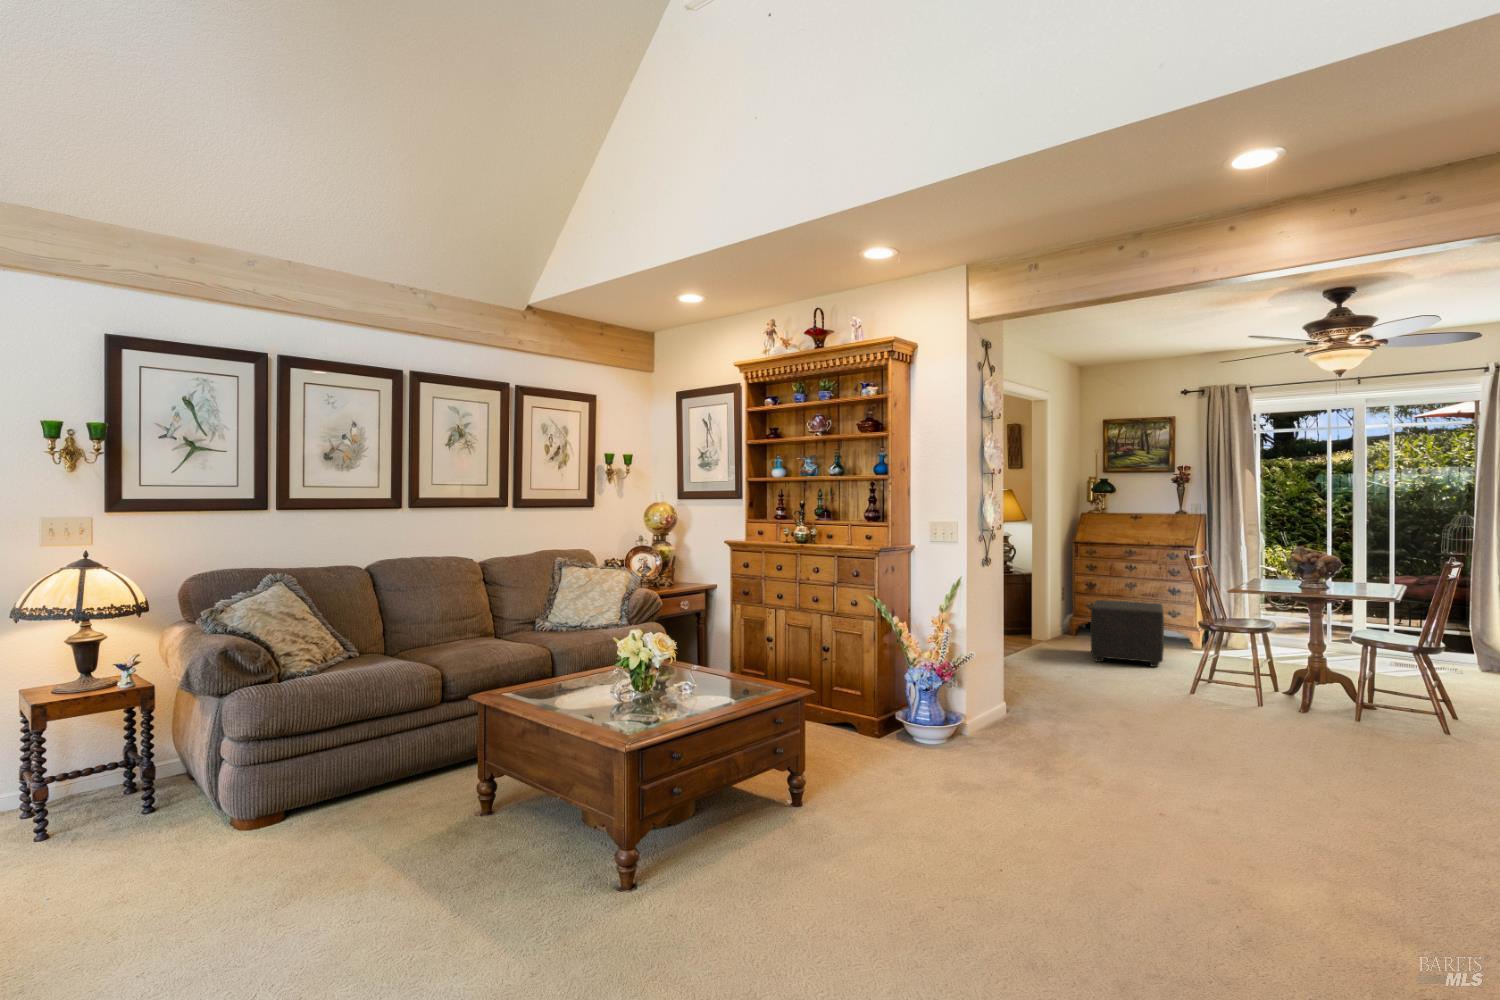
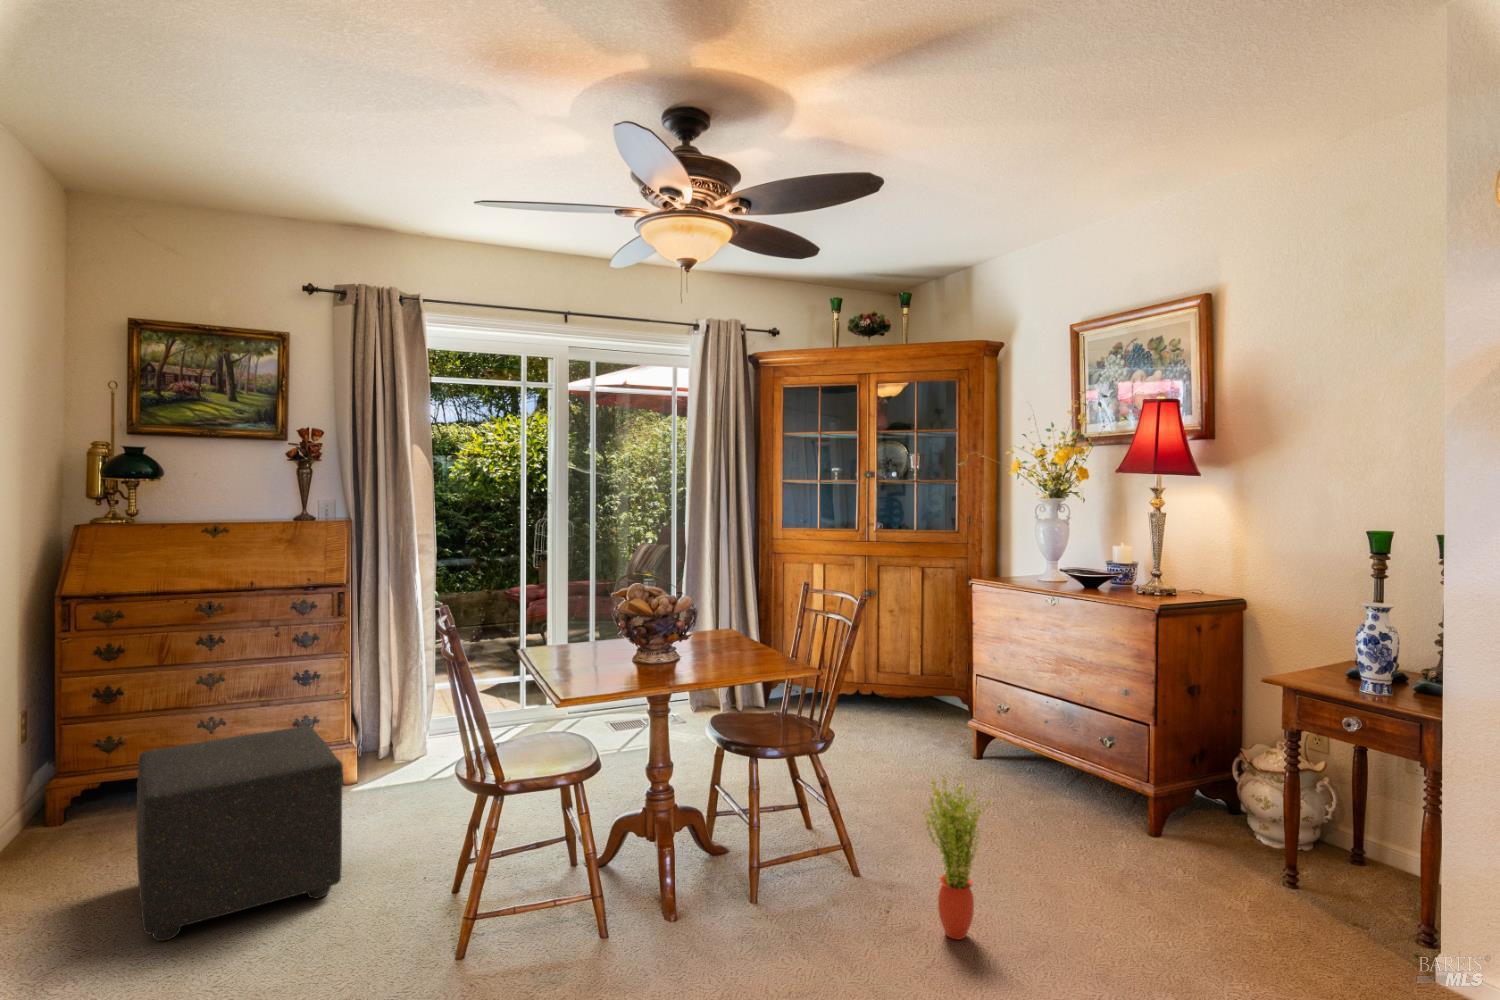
potted plant: none [1420,653,1468,743] -> present [923,776,991,939]

